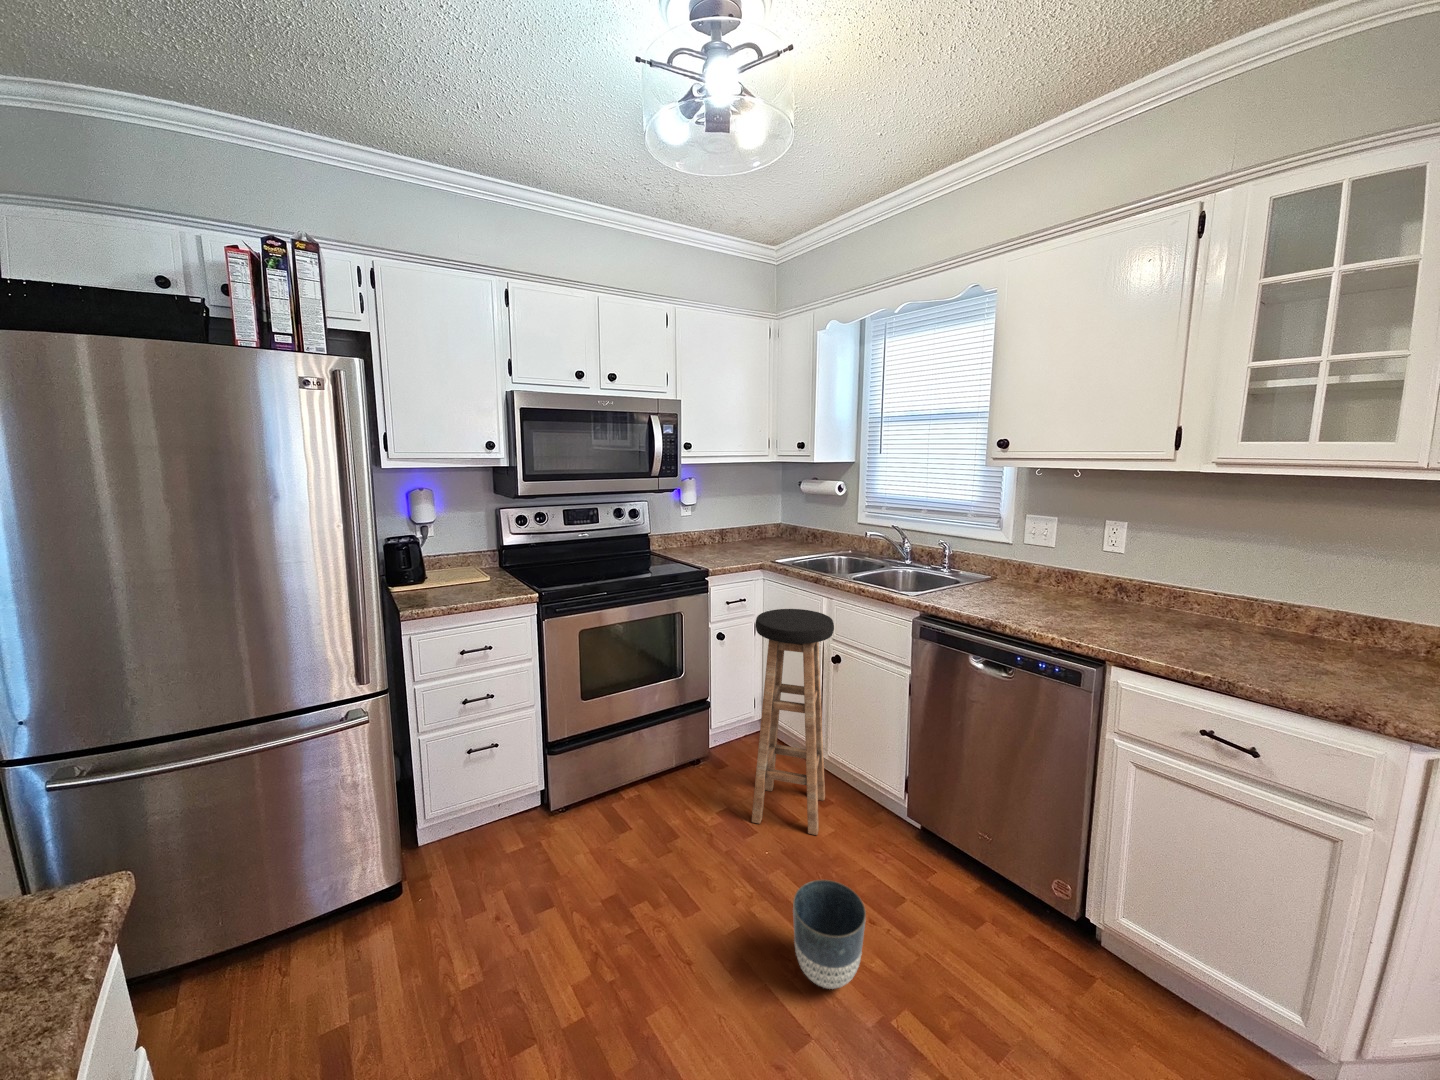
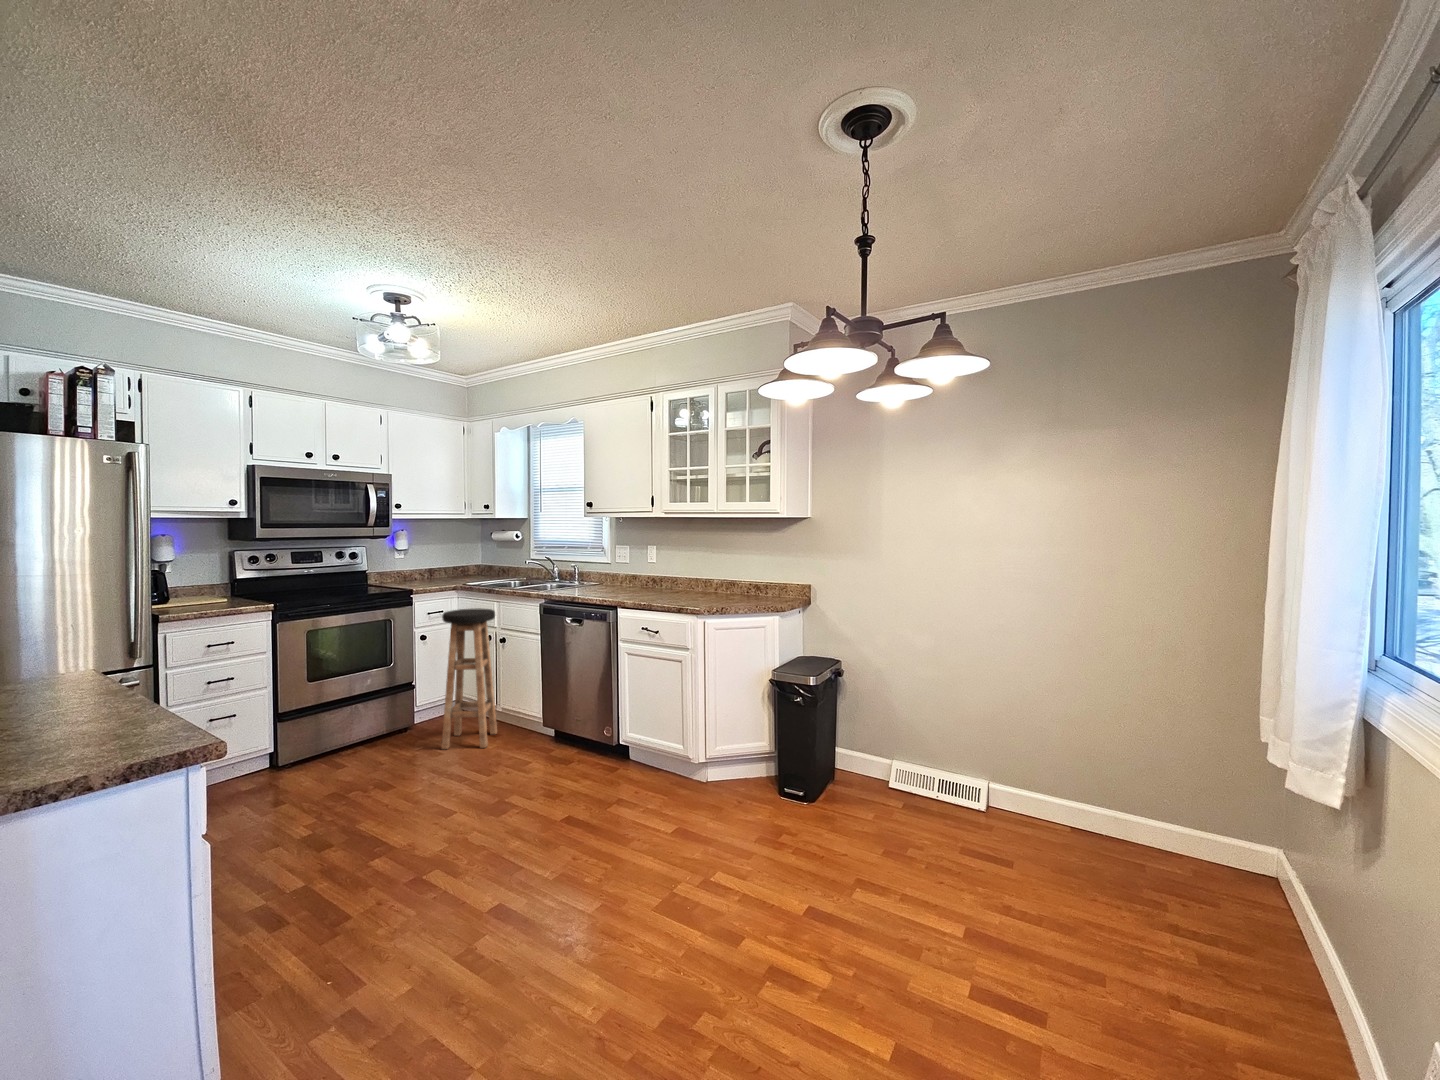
planter: present [793,880,866,989] -> none [453,742,495,793]

